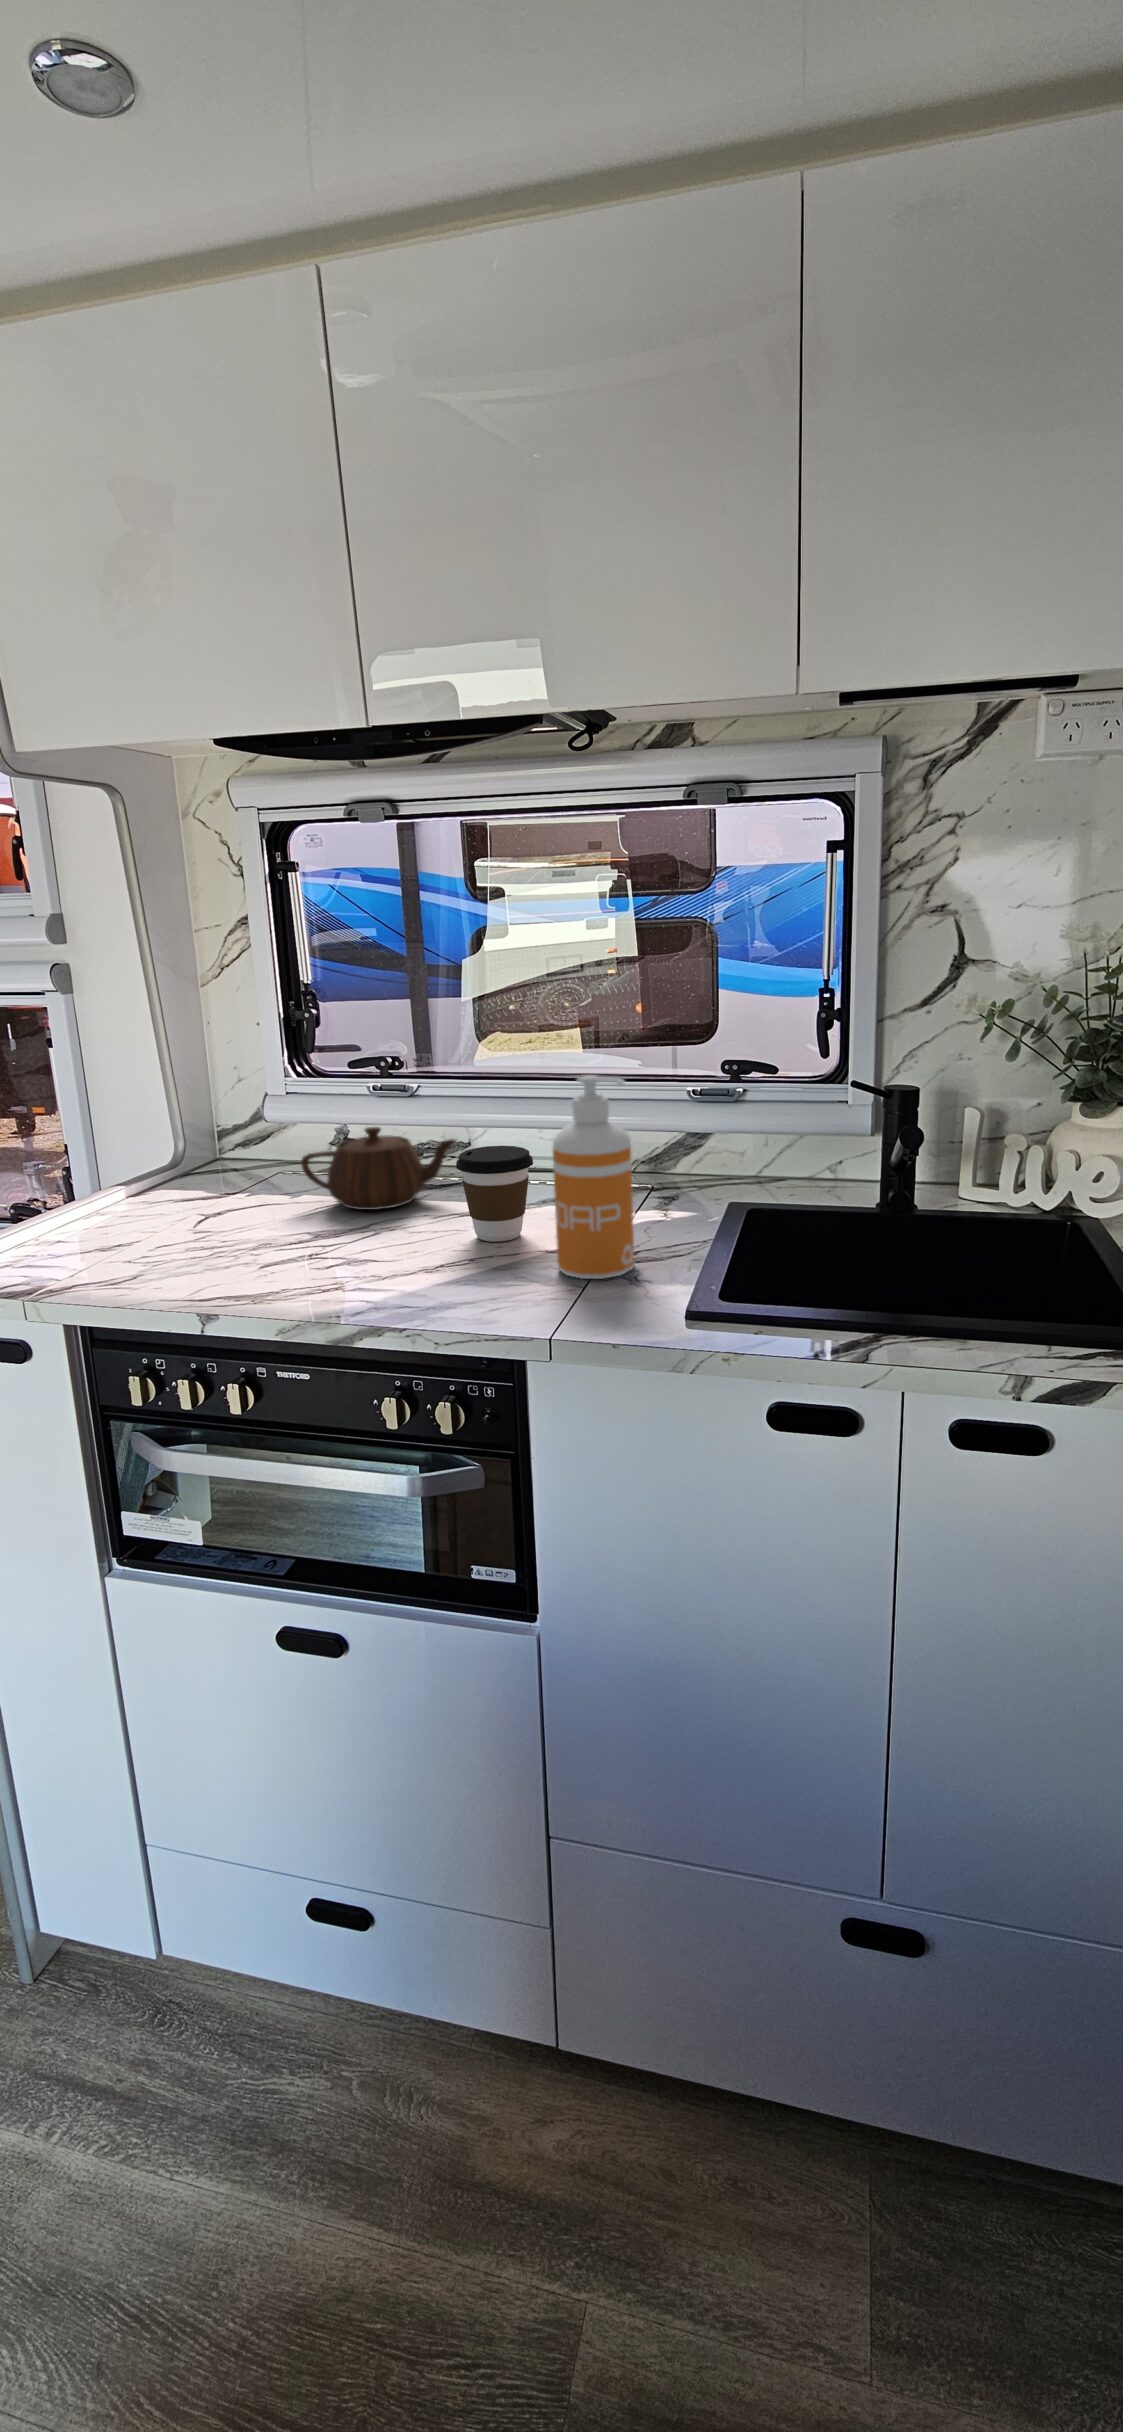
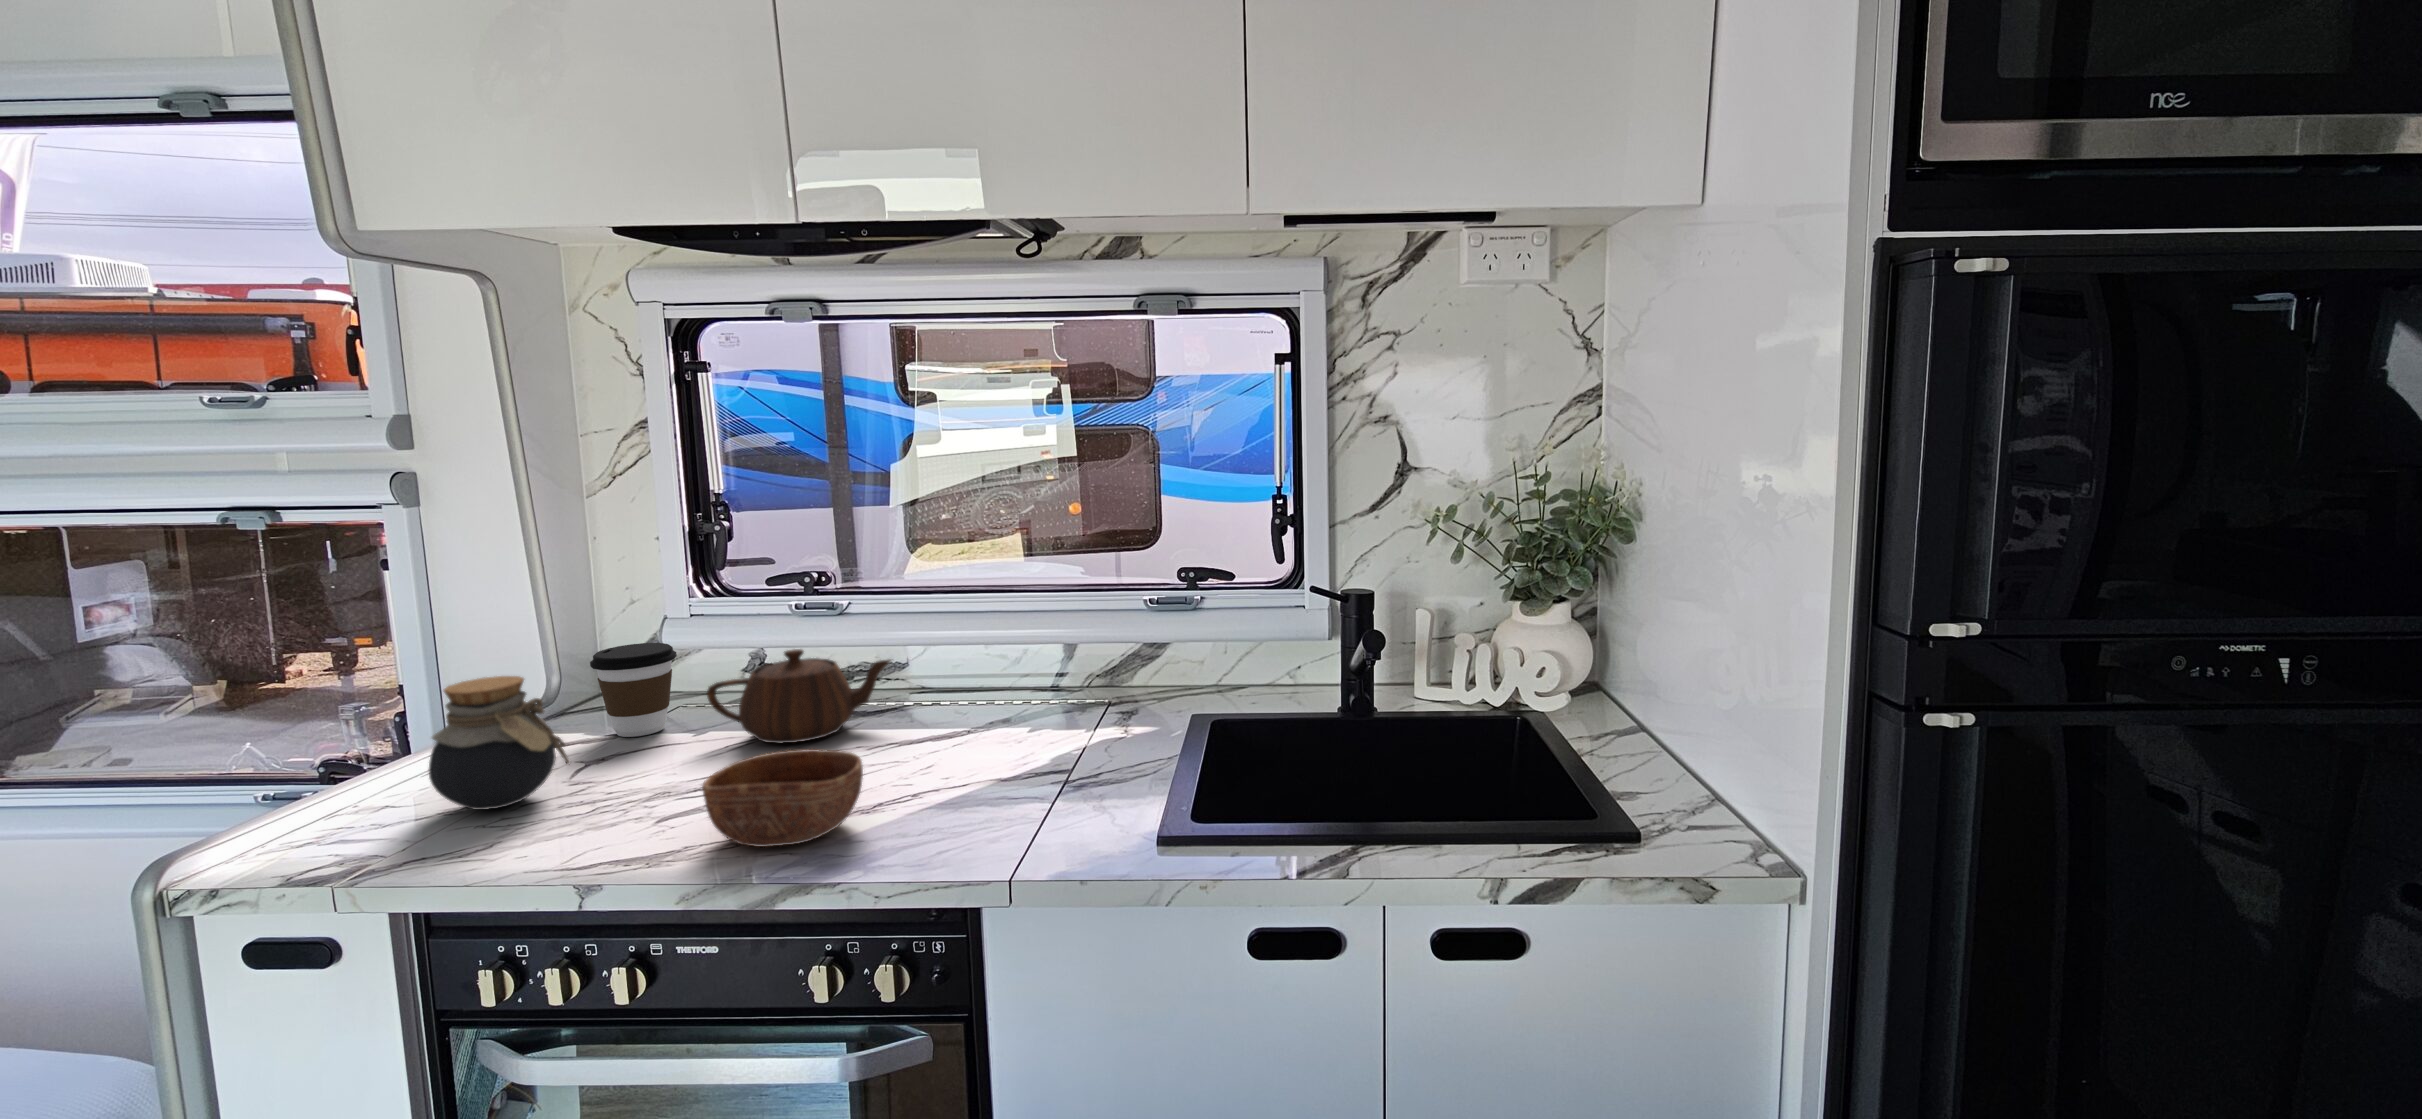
soap dispenser: present [553,1076,634,1279] -> none [1005,588,1096,808]
jar: none [88,1140,194,1251] -> present [429,676,570,810]
coffee cup: present [456,1146,533,1242] -> present [590,643,677,737]
bowl: none [296,1214,427,1295] -> present [702,749,863,847]

